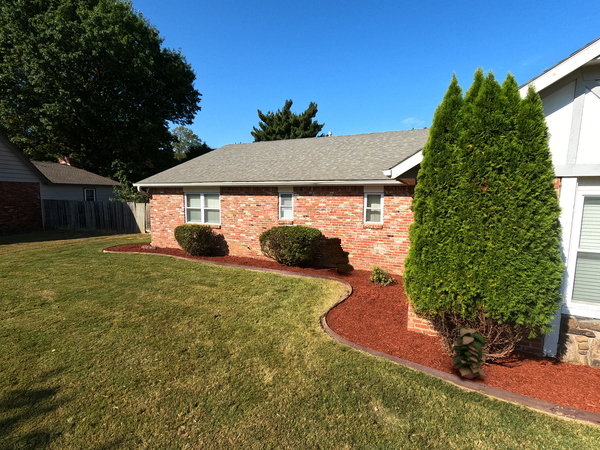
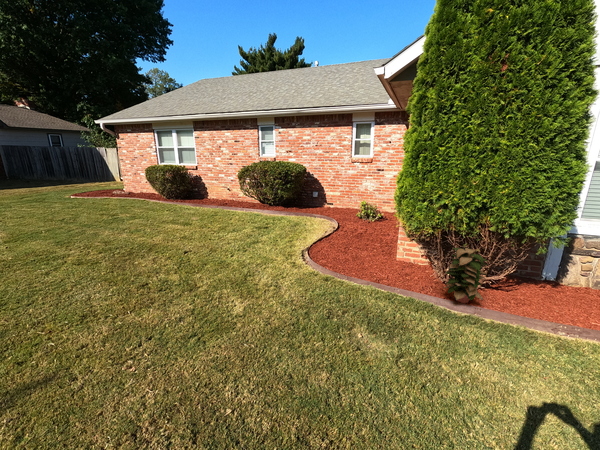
lounge chair: present [324,238,354,276] -> none [309,174,340,214]

